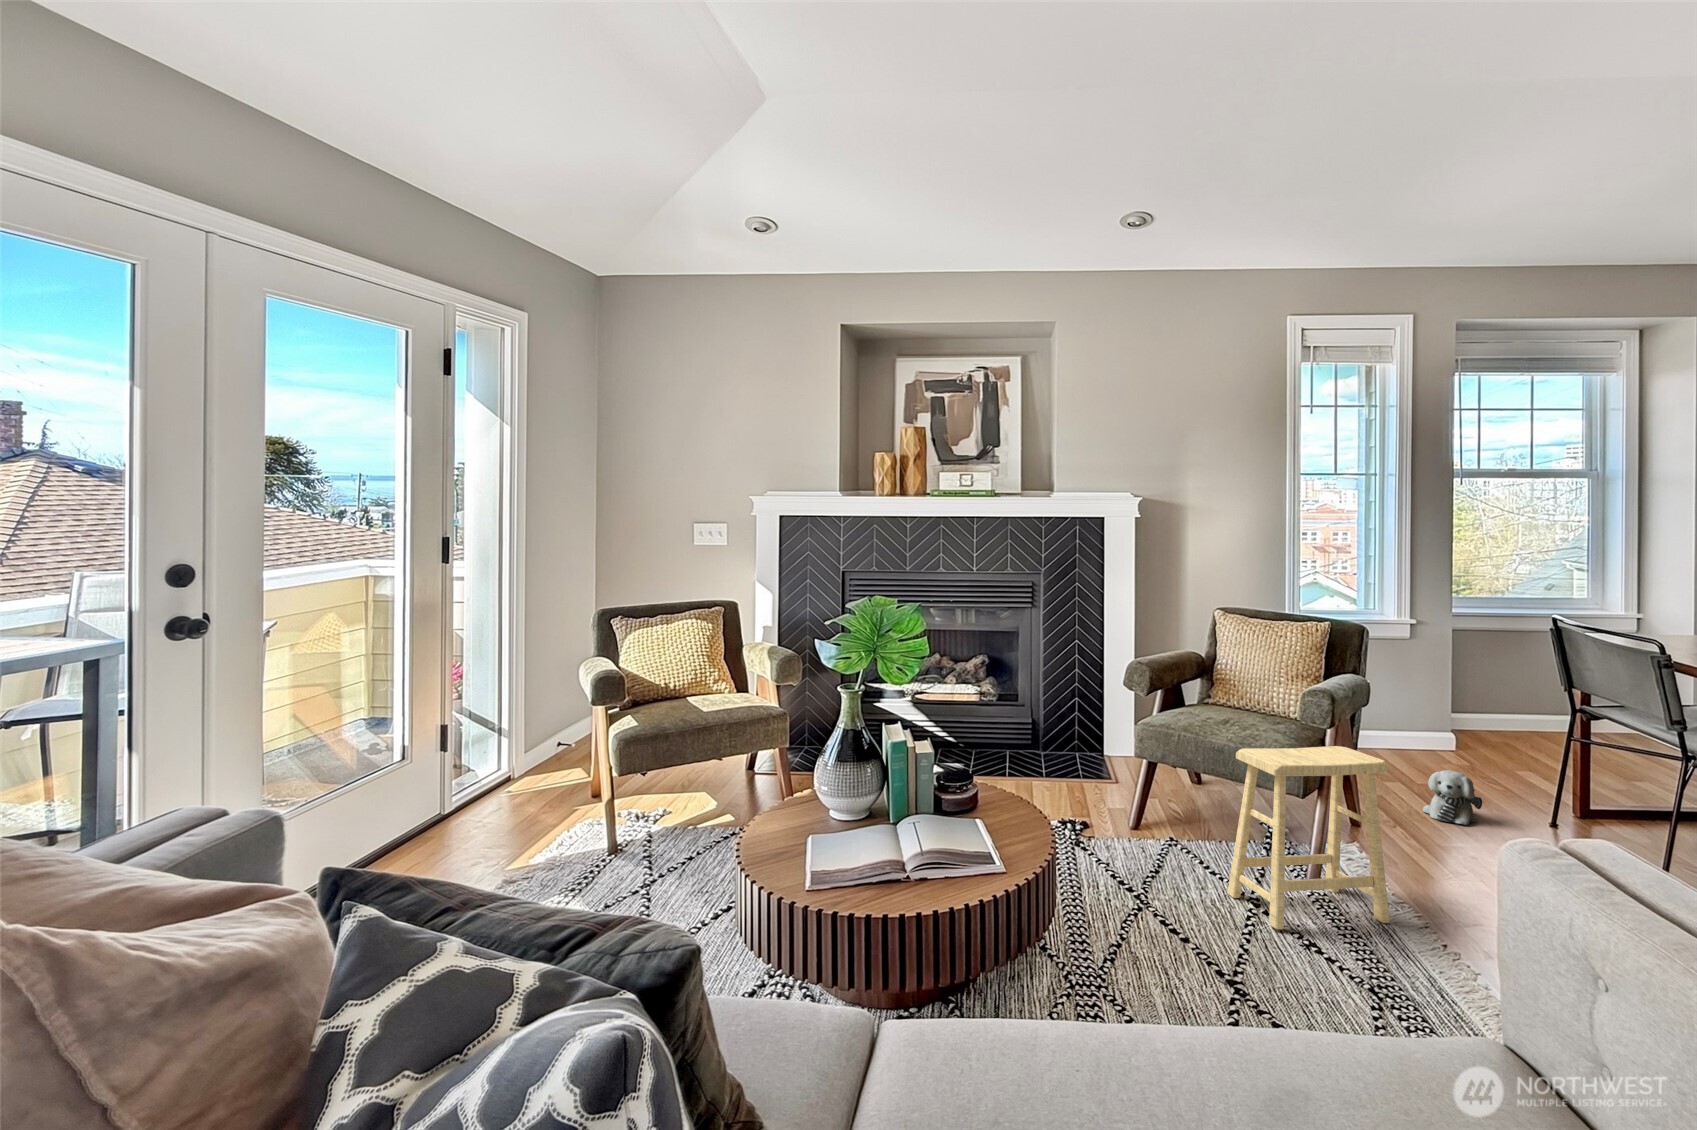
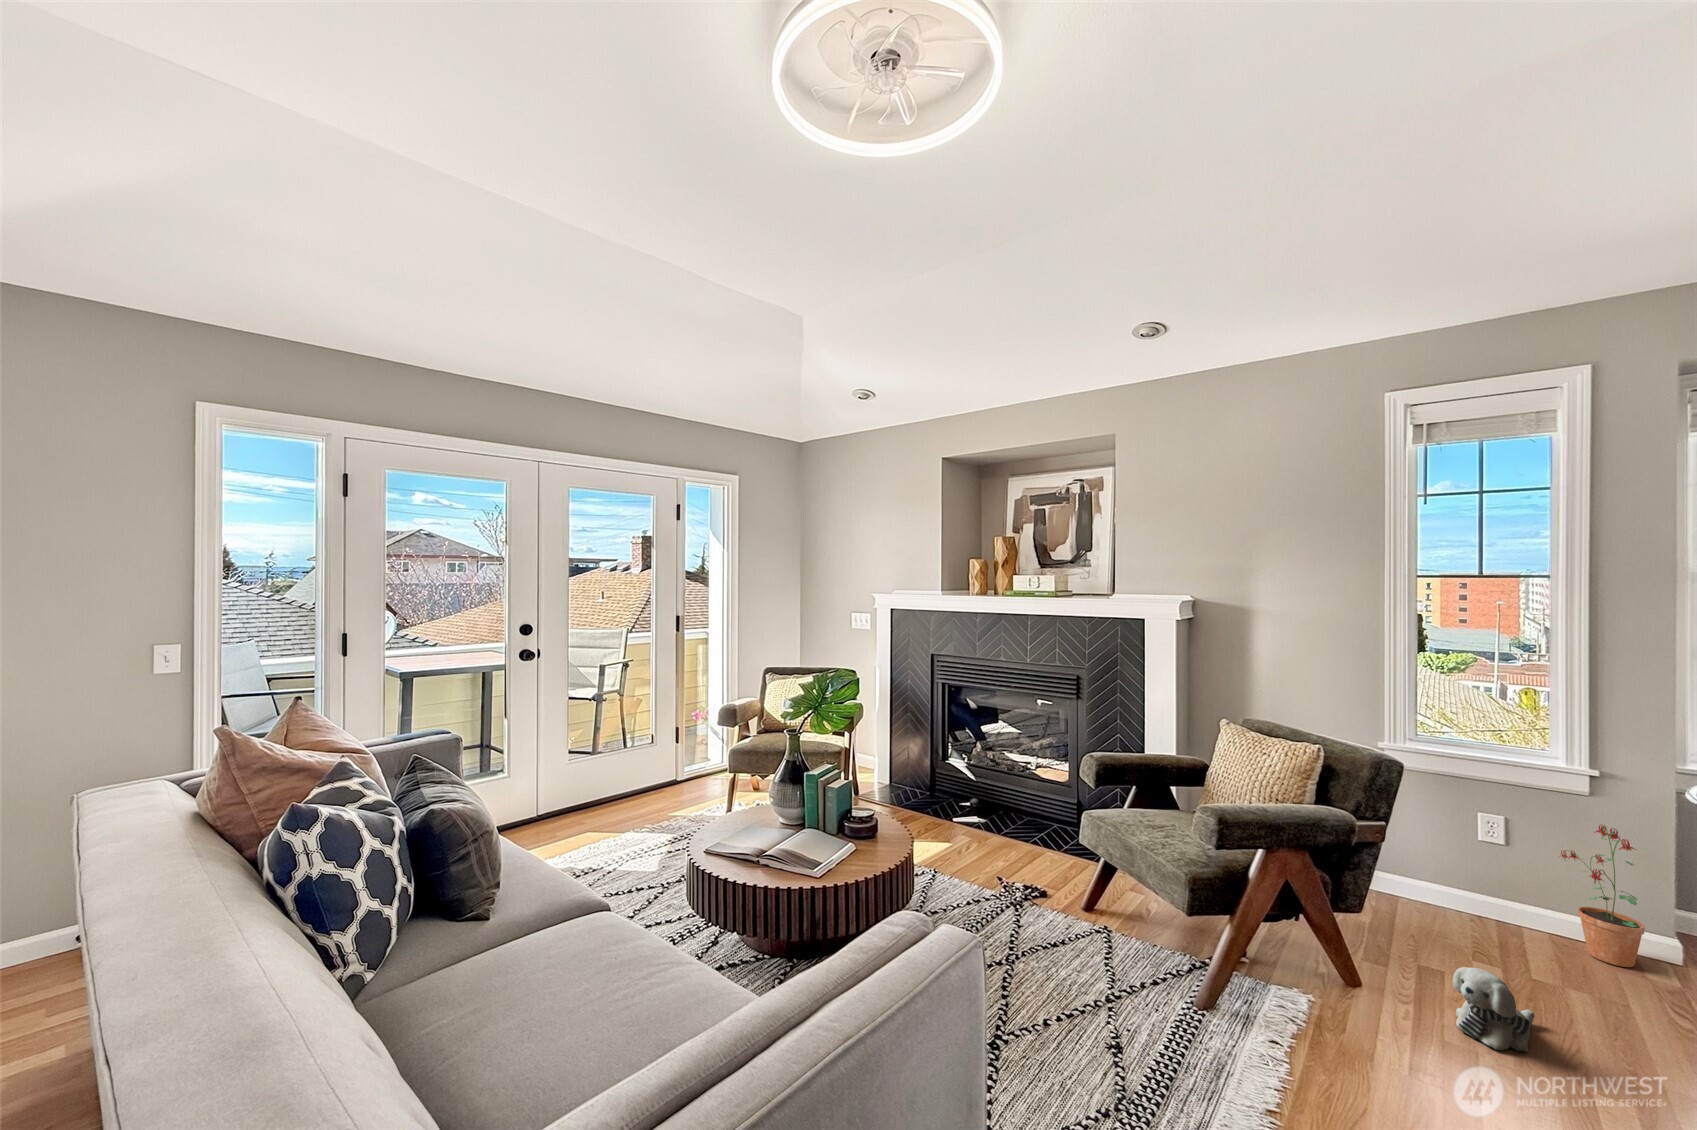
potted plant: none [1396,659,1457,759] -> present [1560,825,1645,967]
footstool: present [1227,746,1390,930] -> none [1028,861,1171,1098]

